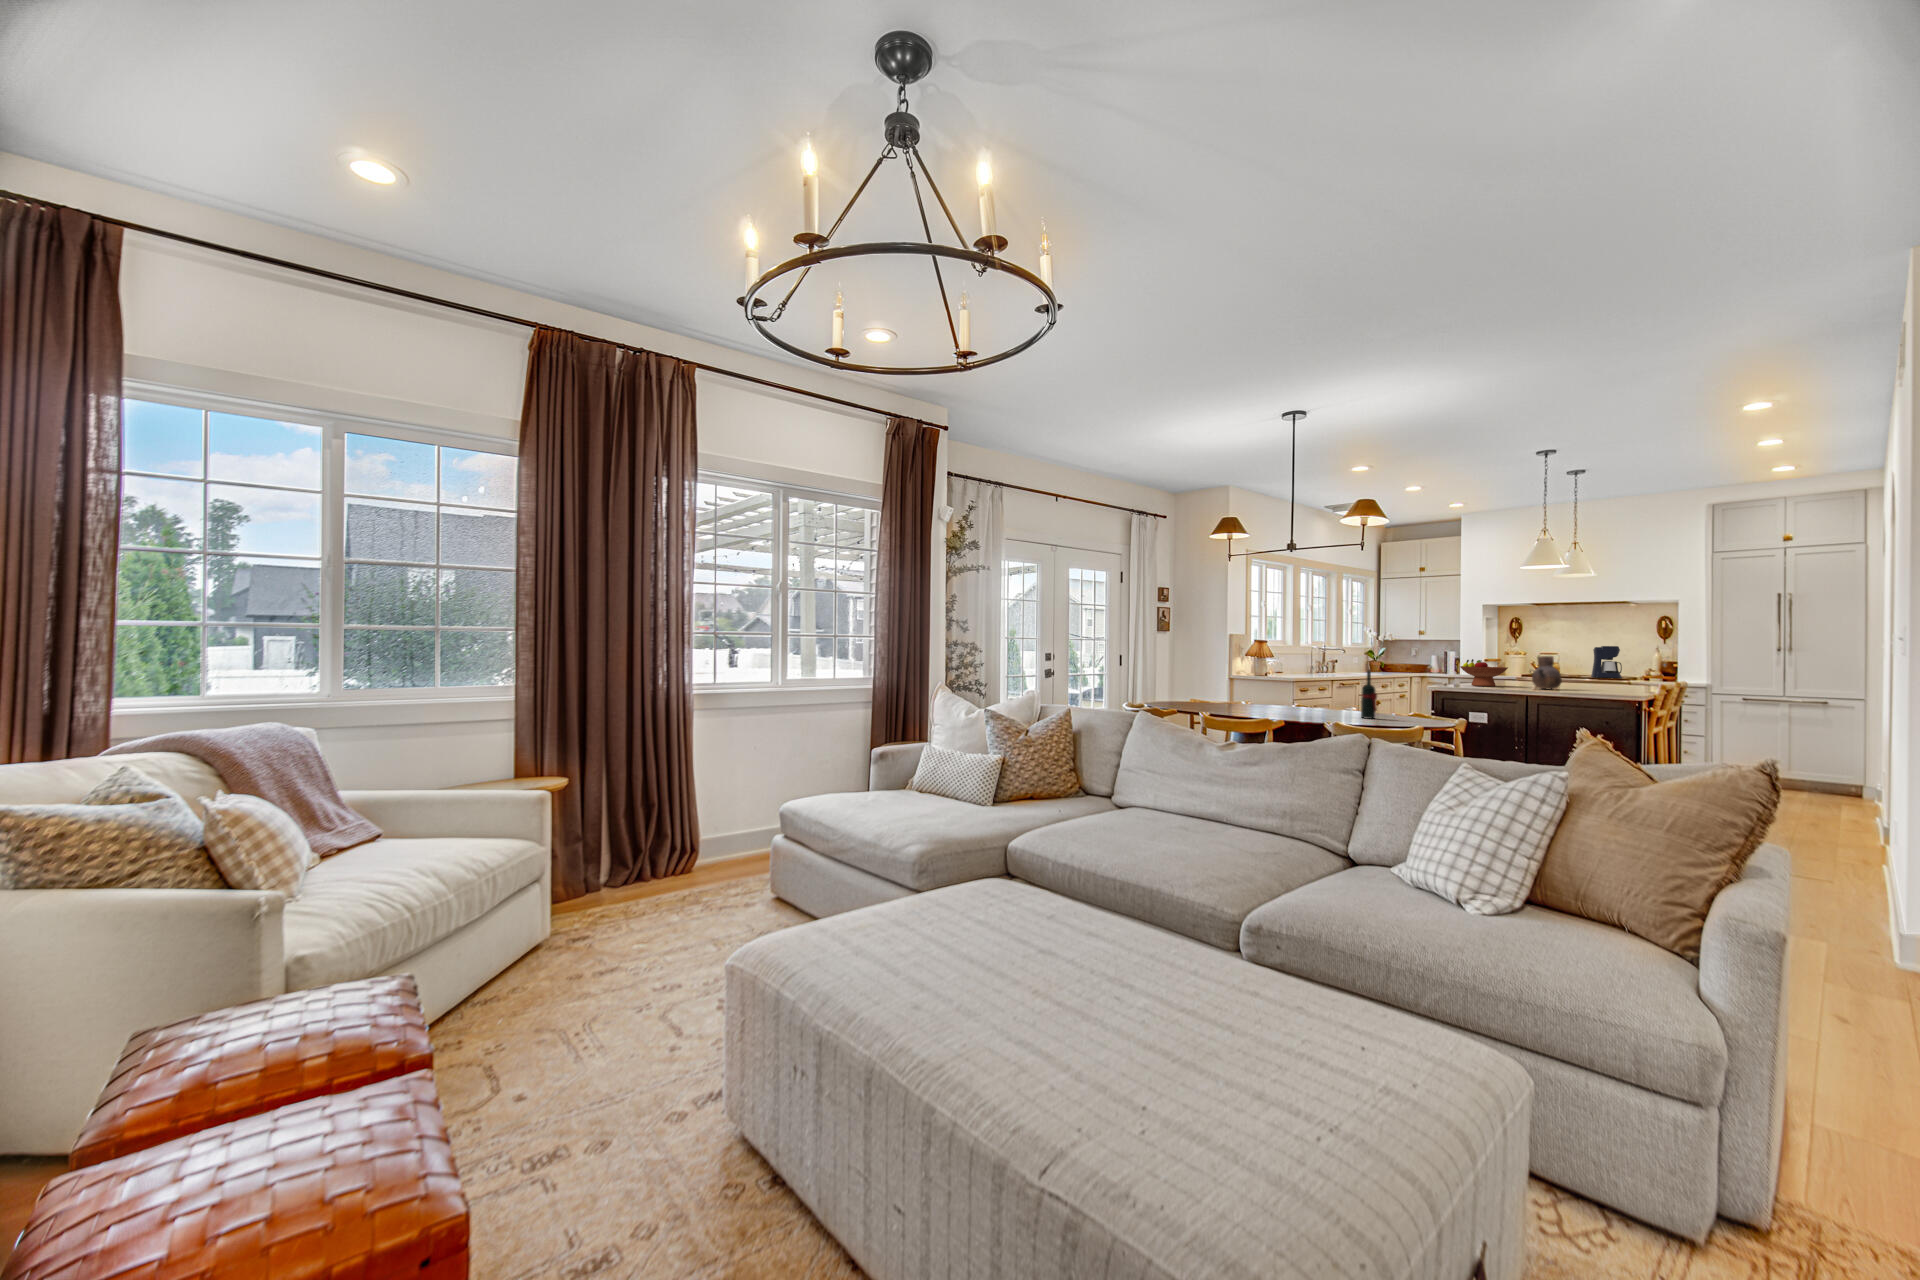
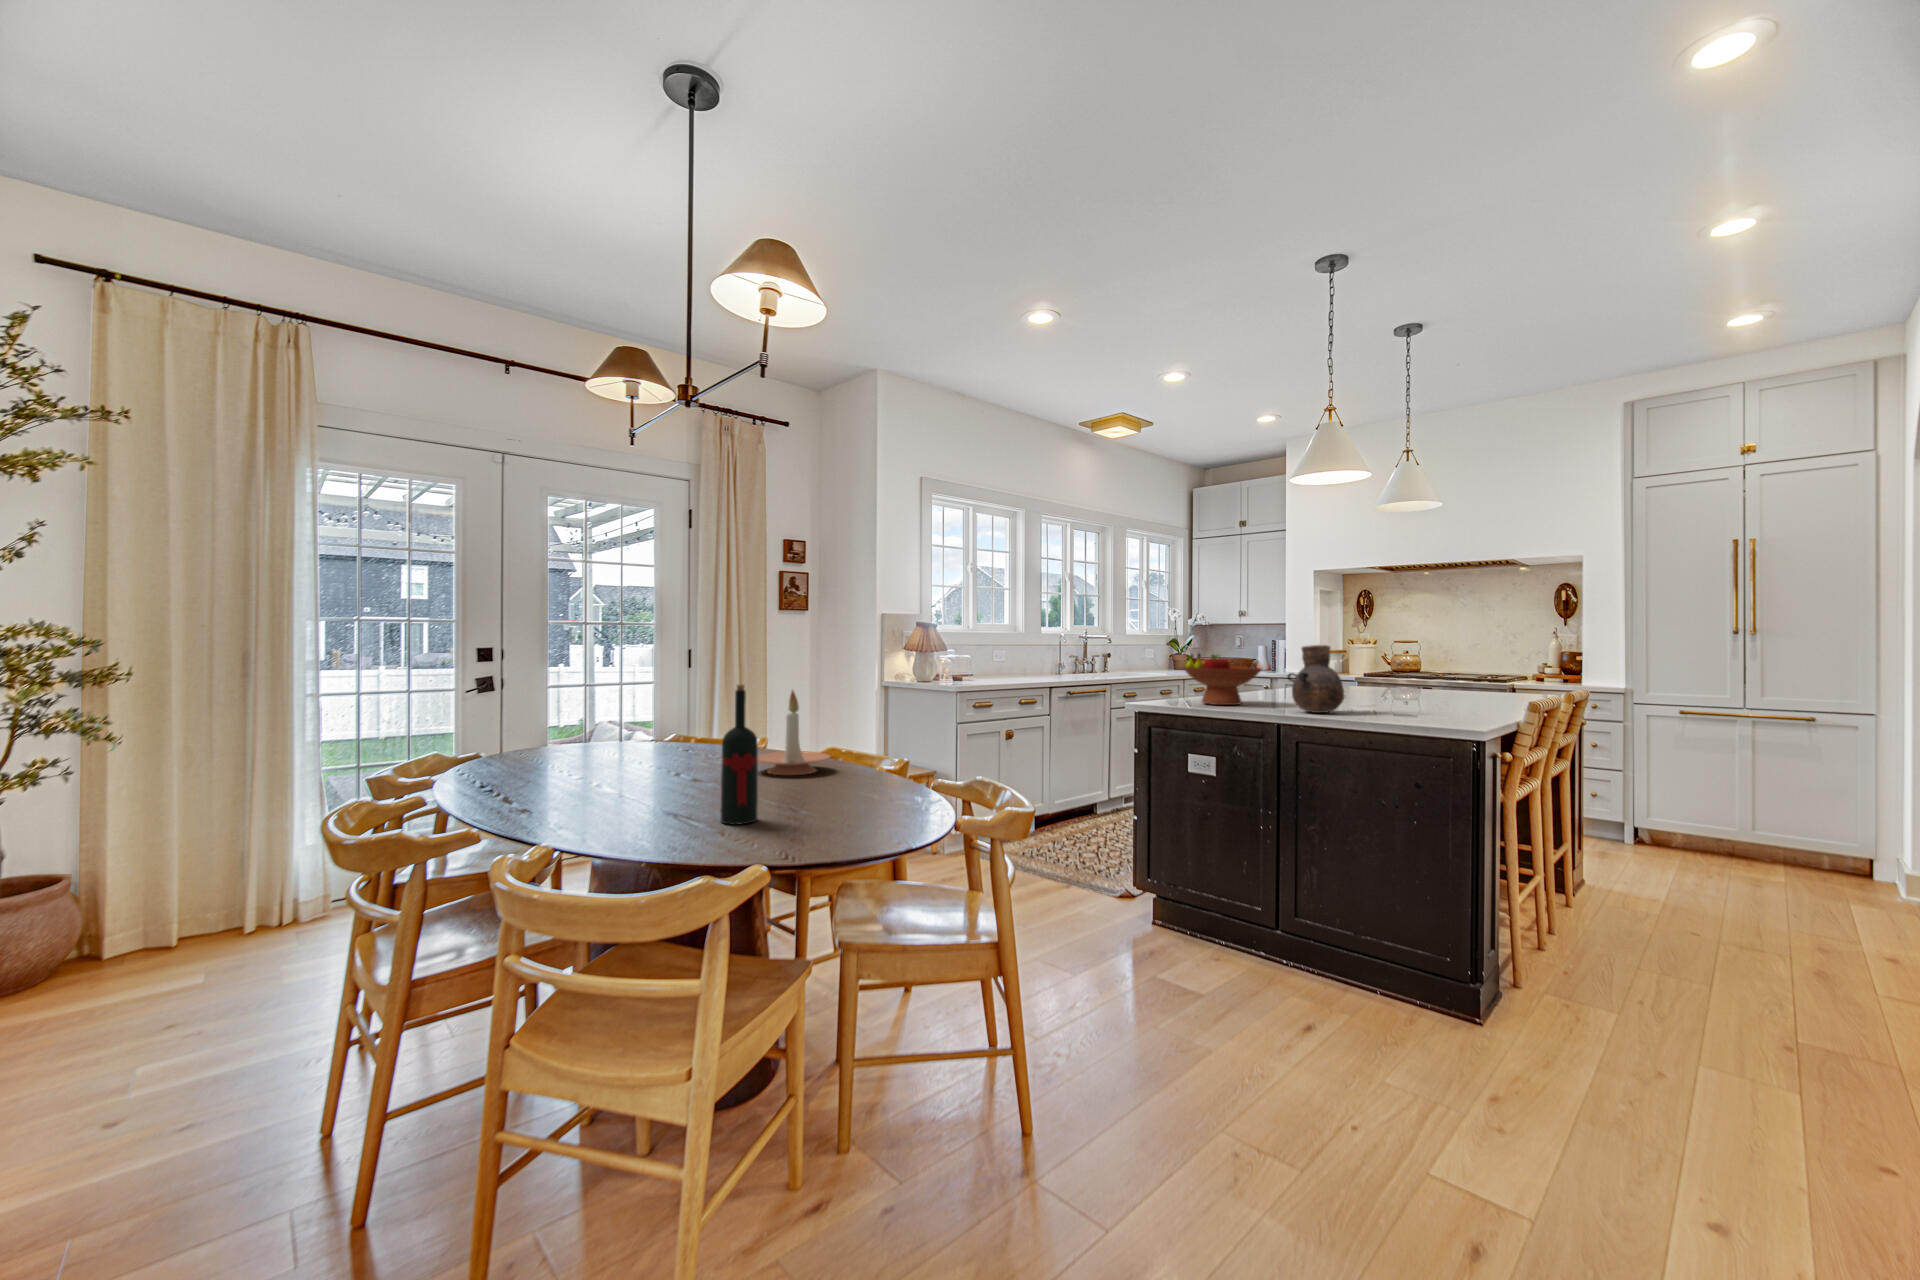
coffee maker: present [1591,646,1622,678] -> none [1462,630,1505,678]
candle holder: none [1301,673,1338,710] -> present [758,691,830,775]

